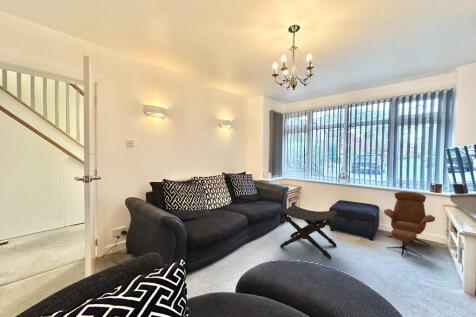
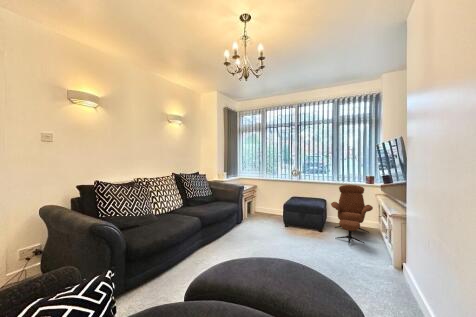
footstool: present [280,205,338,259] -> none [235,203,292,256]

